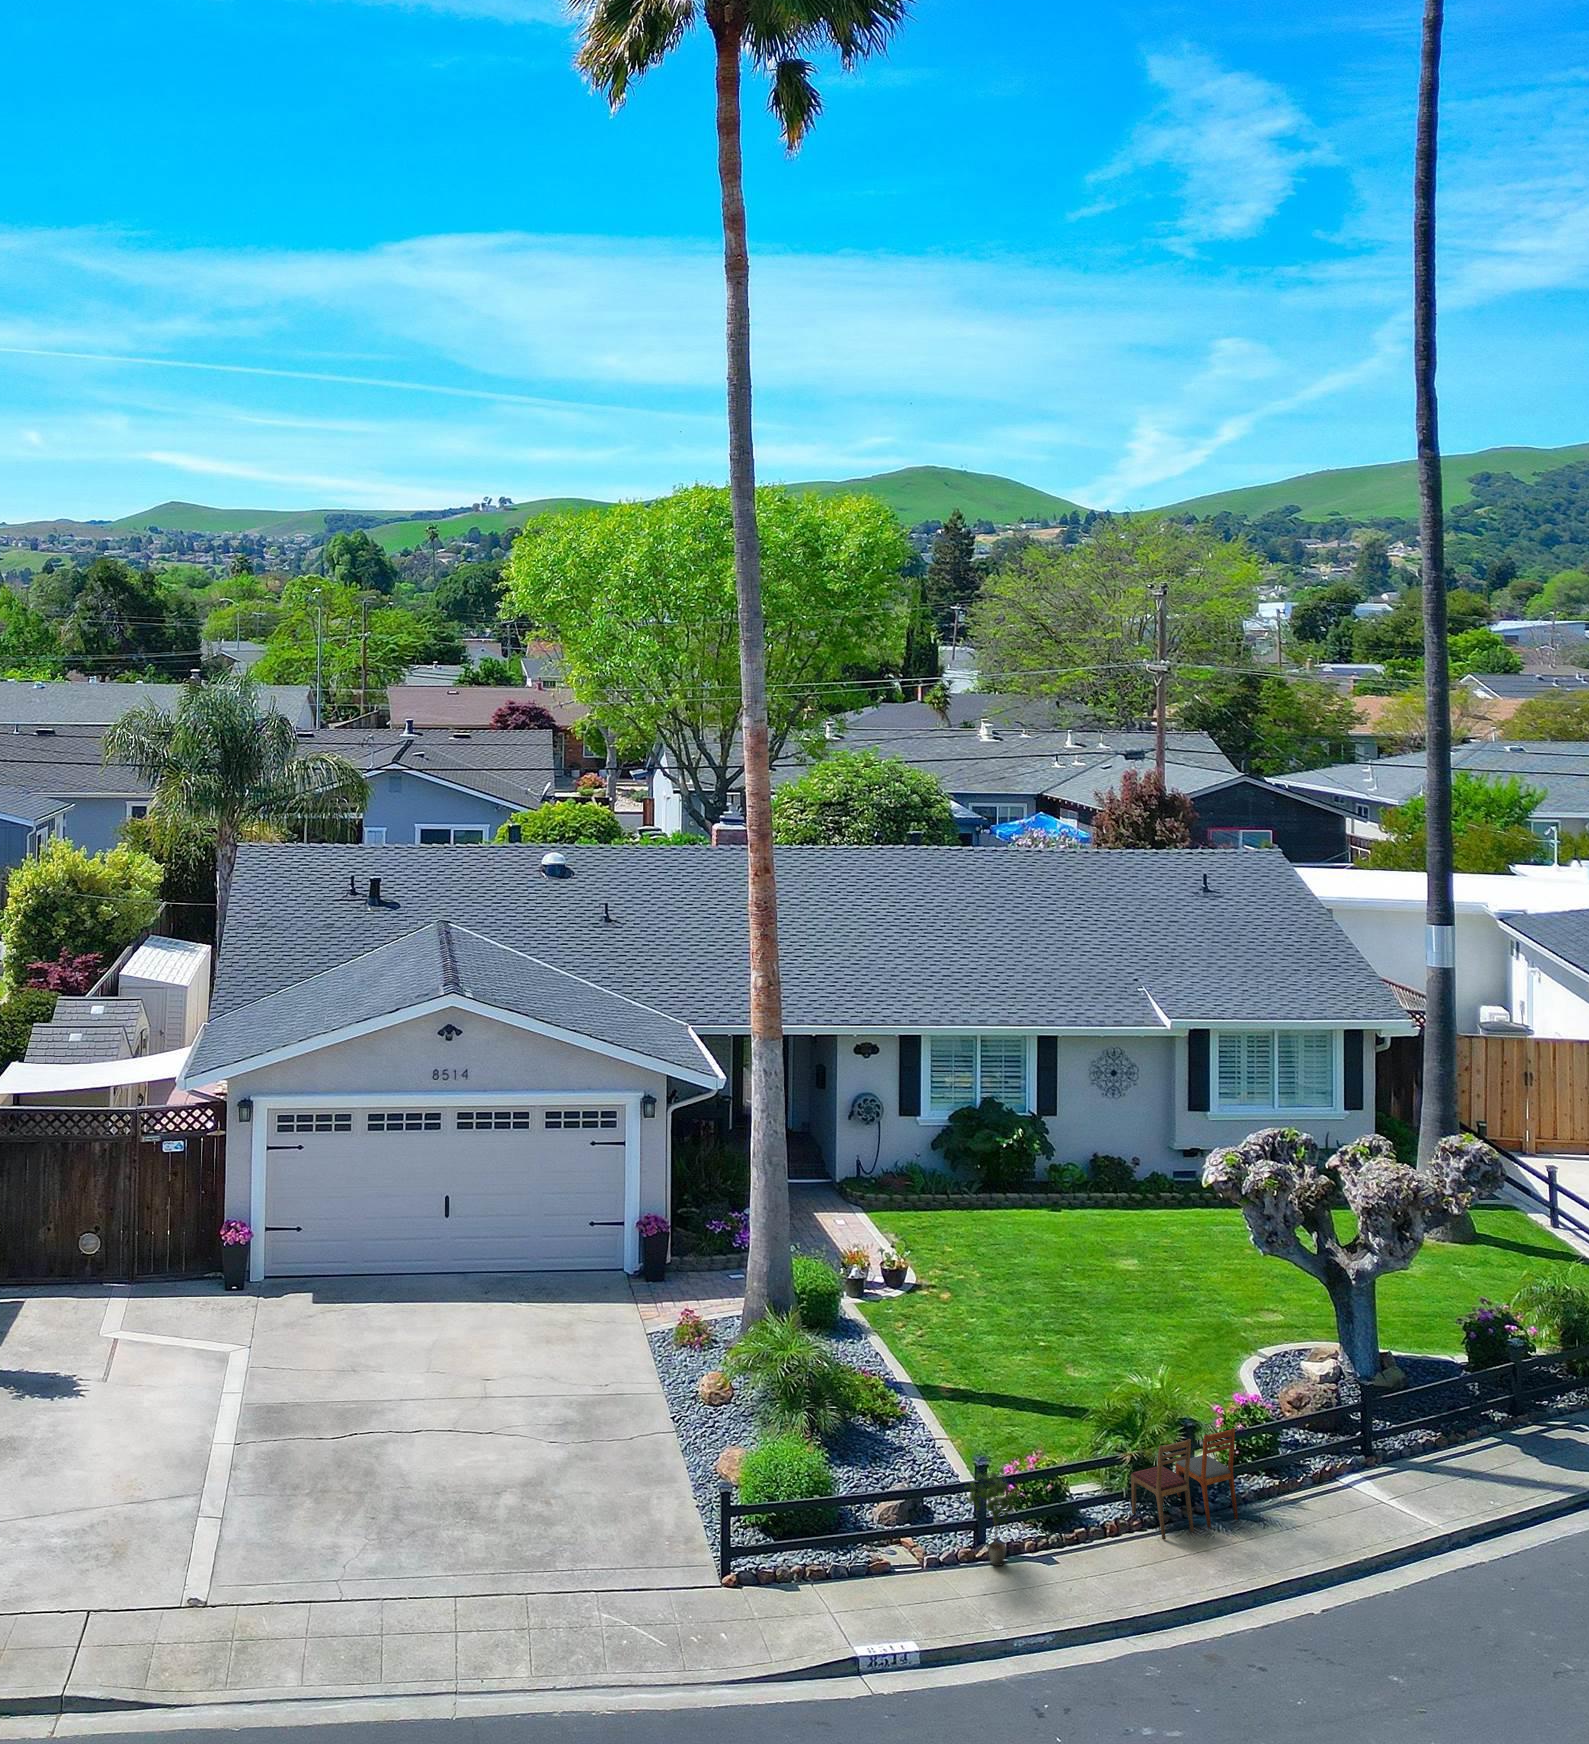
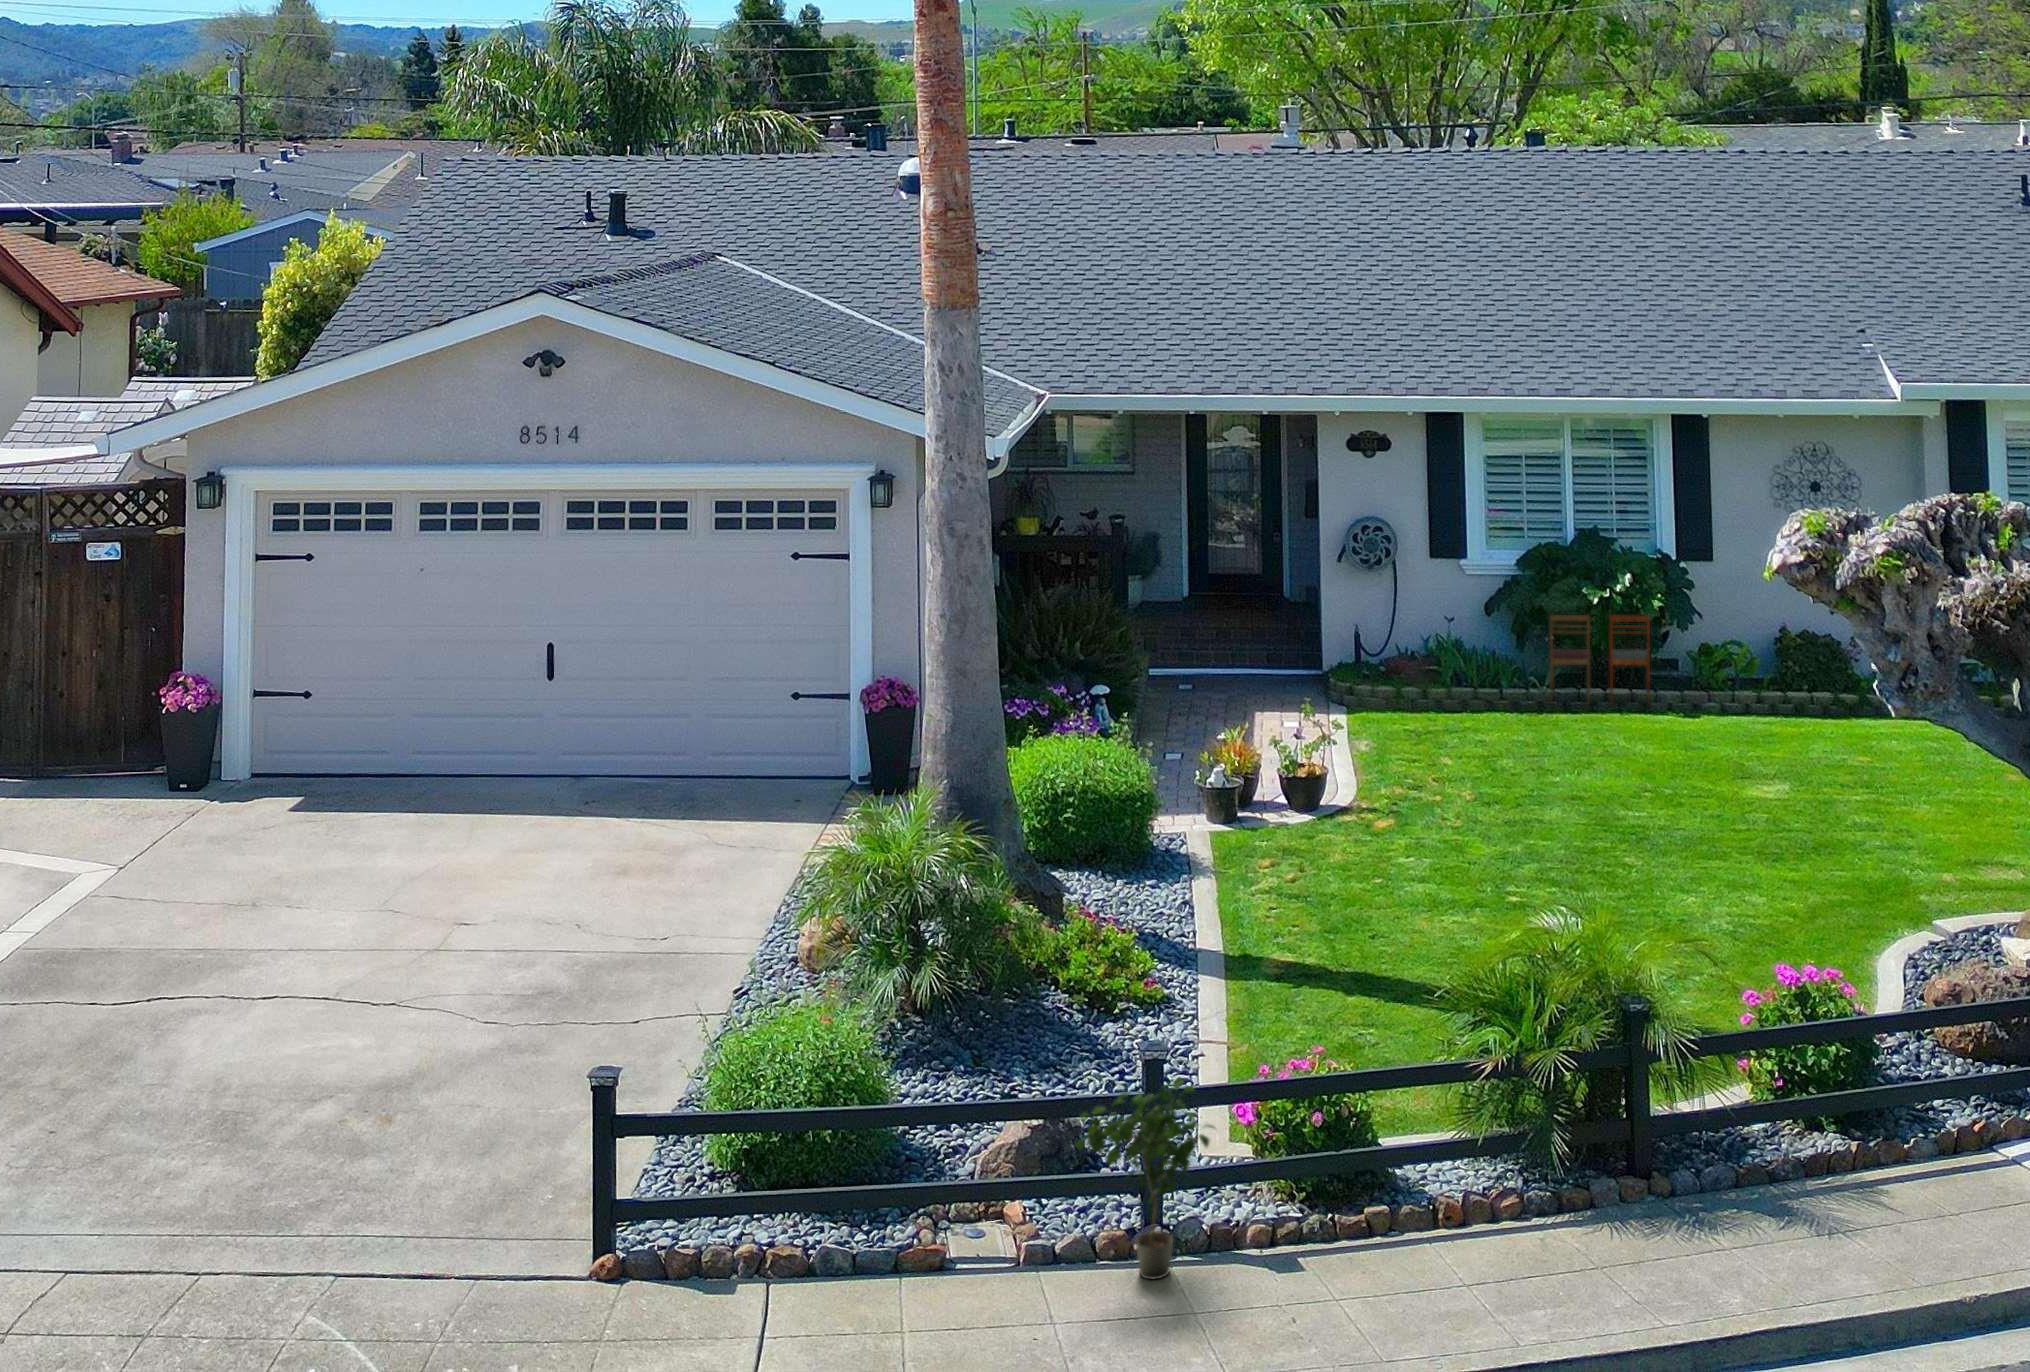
chair: present [1131,1428,1238,1540] -> present [1549,615,1650,704]

